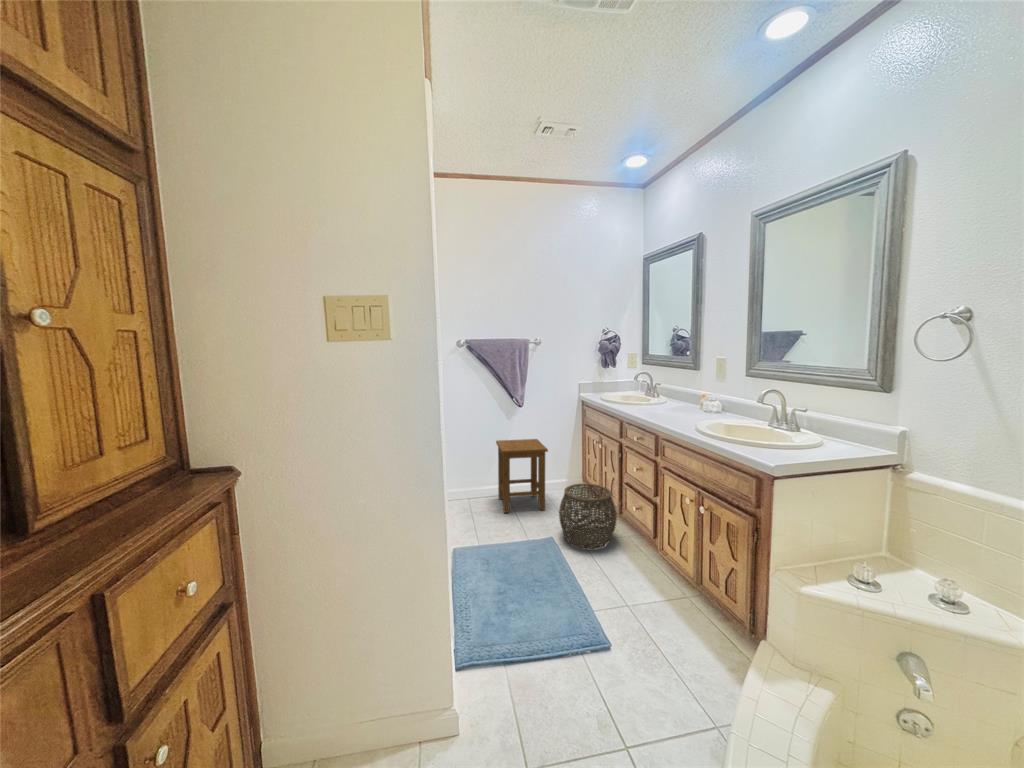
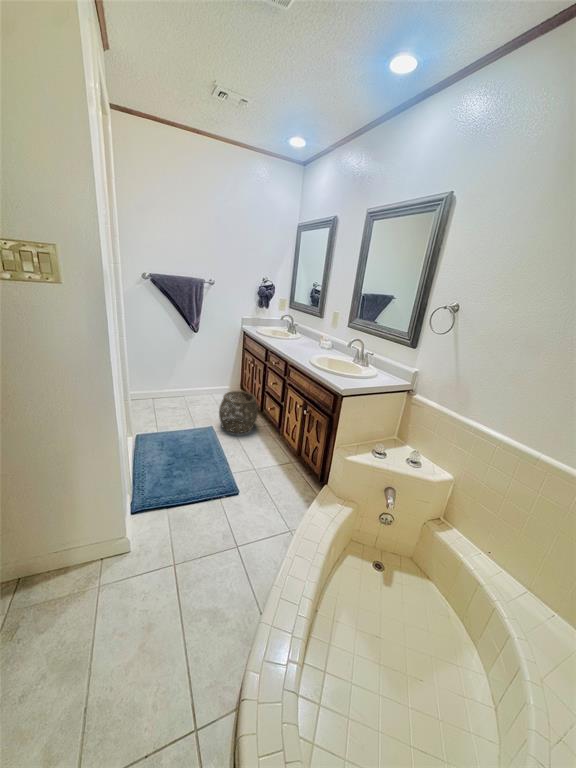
stool: present [496,439,548,513] -> none [176,357,215,409]

